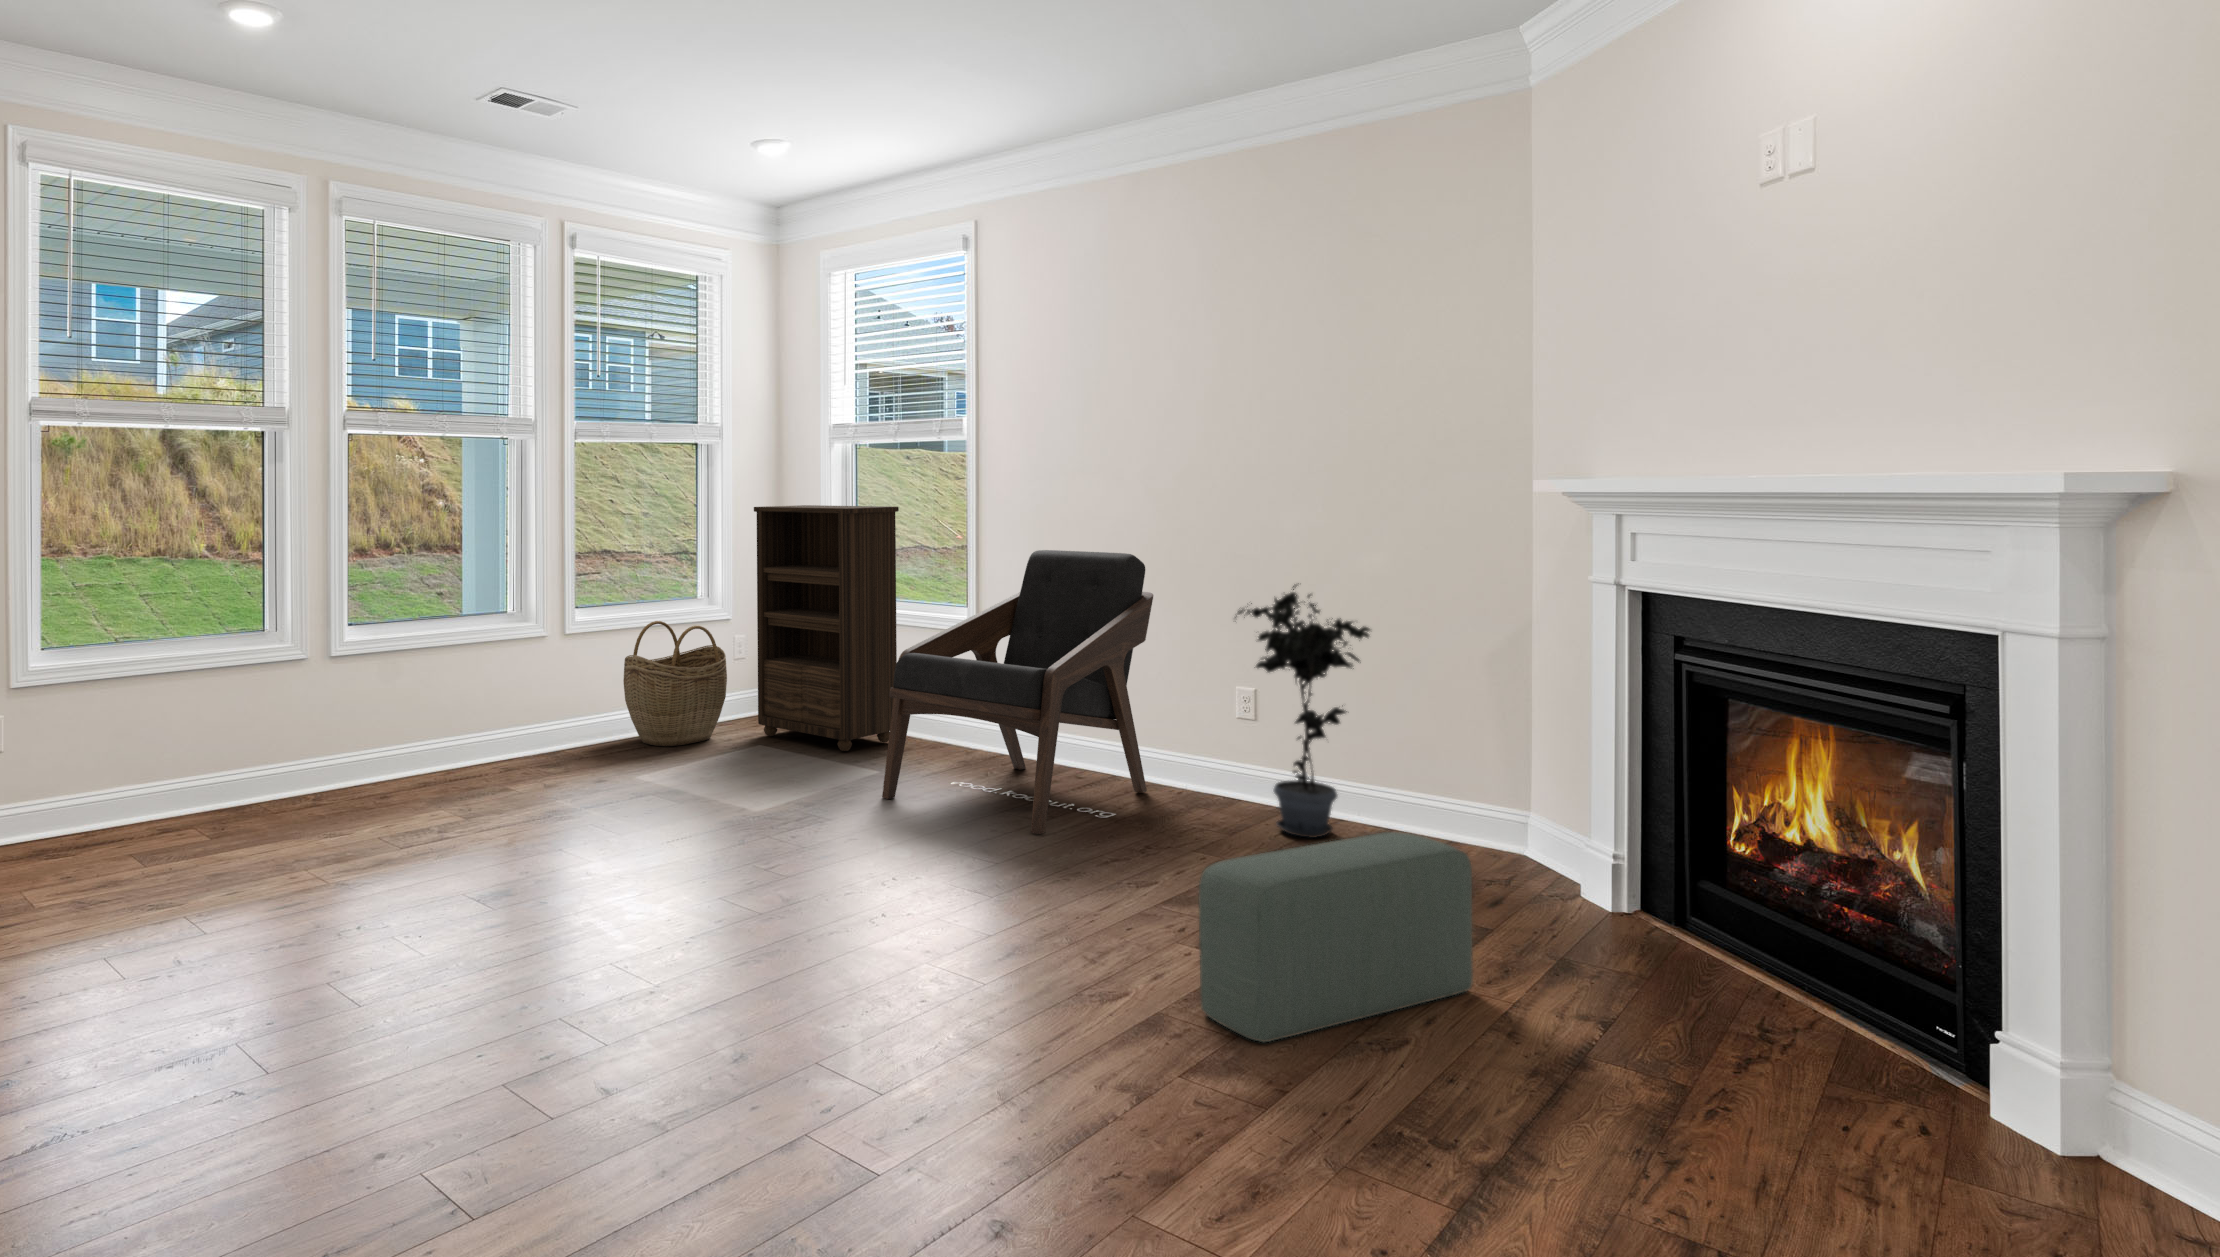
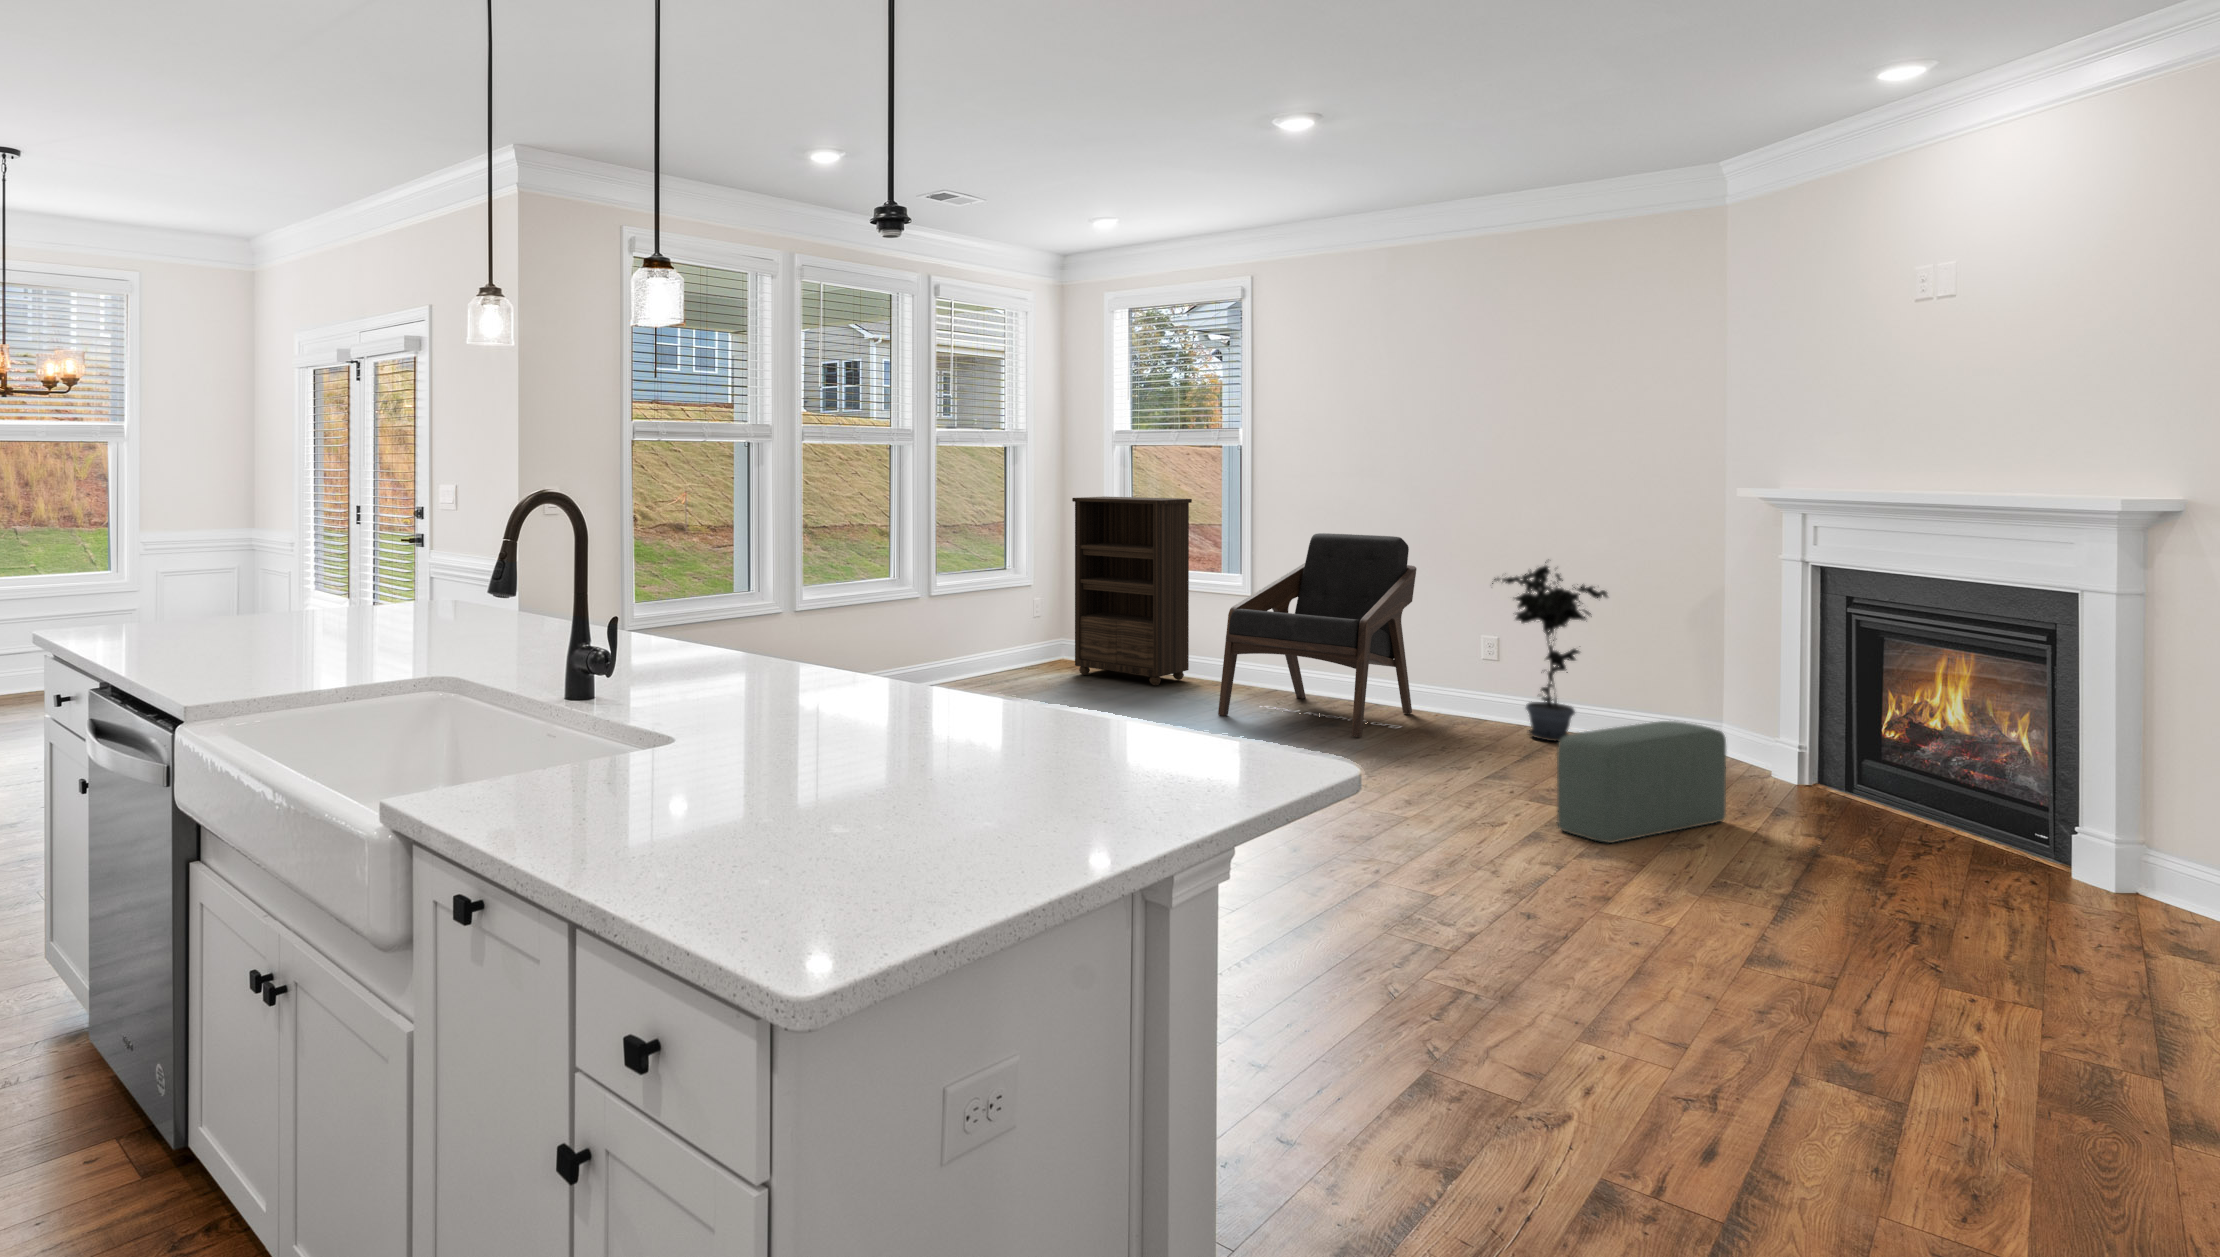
woven basket: present [623,621,727,746] -> none [976,586,1053,681]

